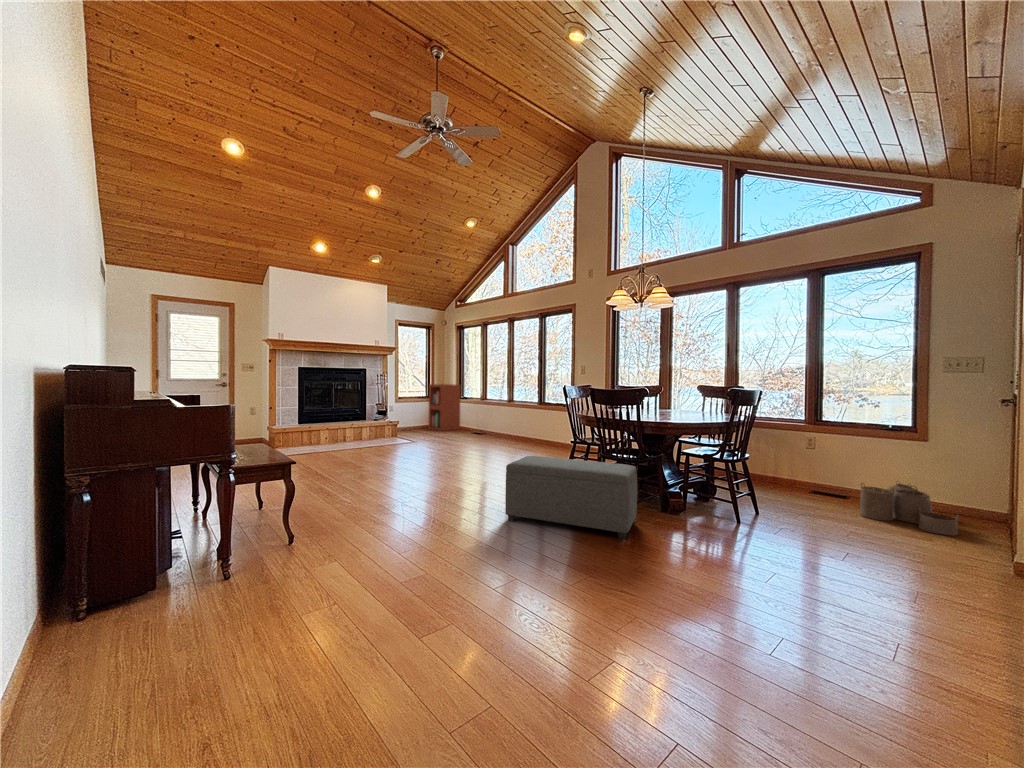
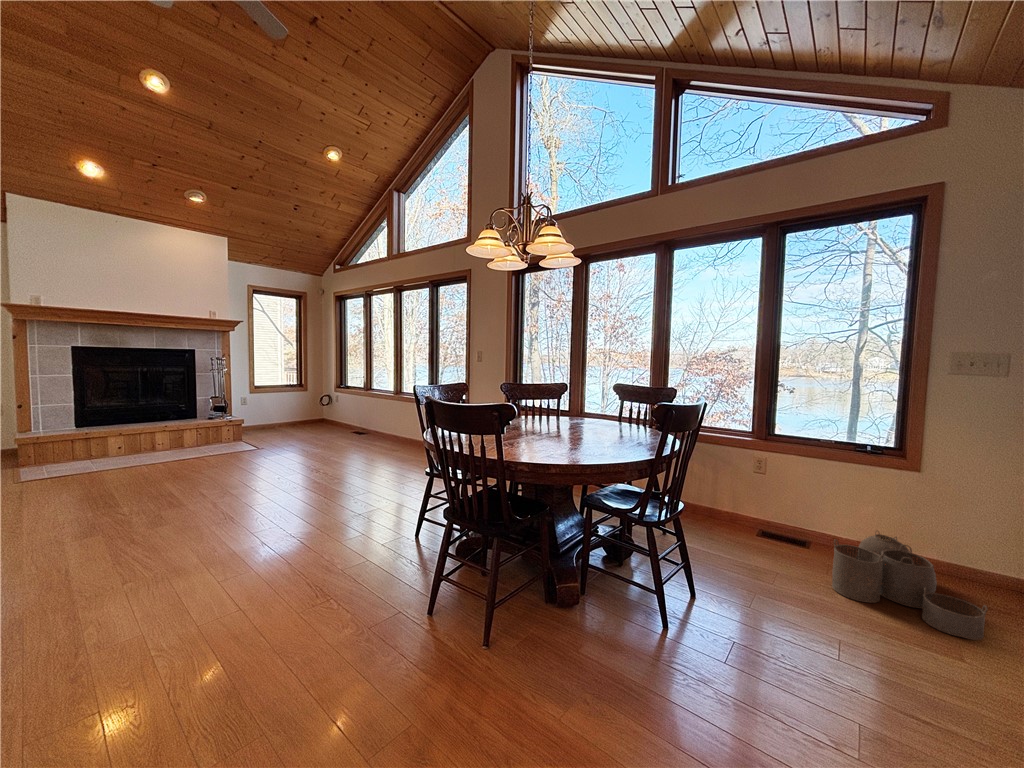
bookshelf: present [428,384,461,431] -> none [298,370,339,430]
ottoman: present [505,456,637,539] -> none [234,517,489,713]

